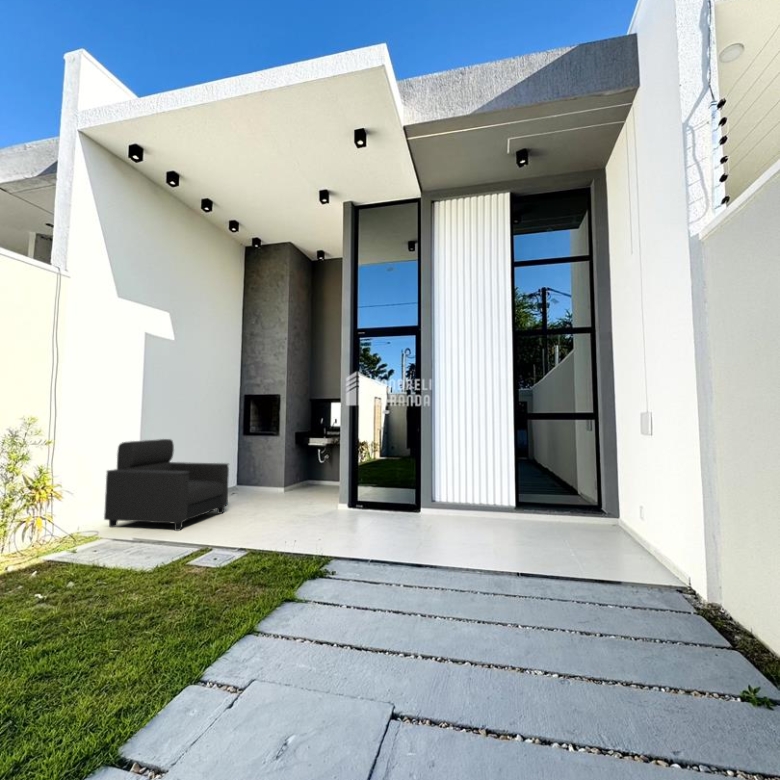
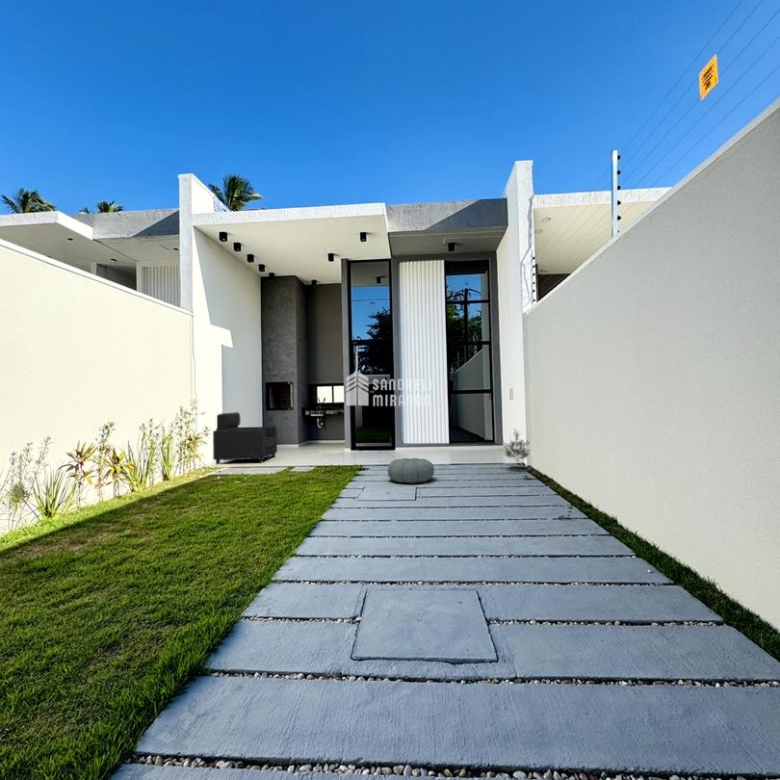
potted tree: none [642,509,734,637] -> present [504,431,530,471]
pouf: none [335,582,462,683] -> present [388,458,434,483]

